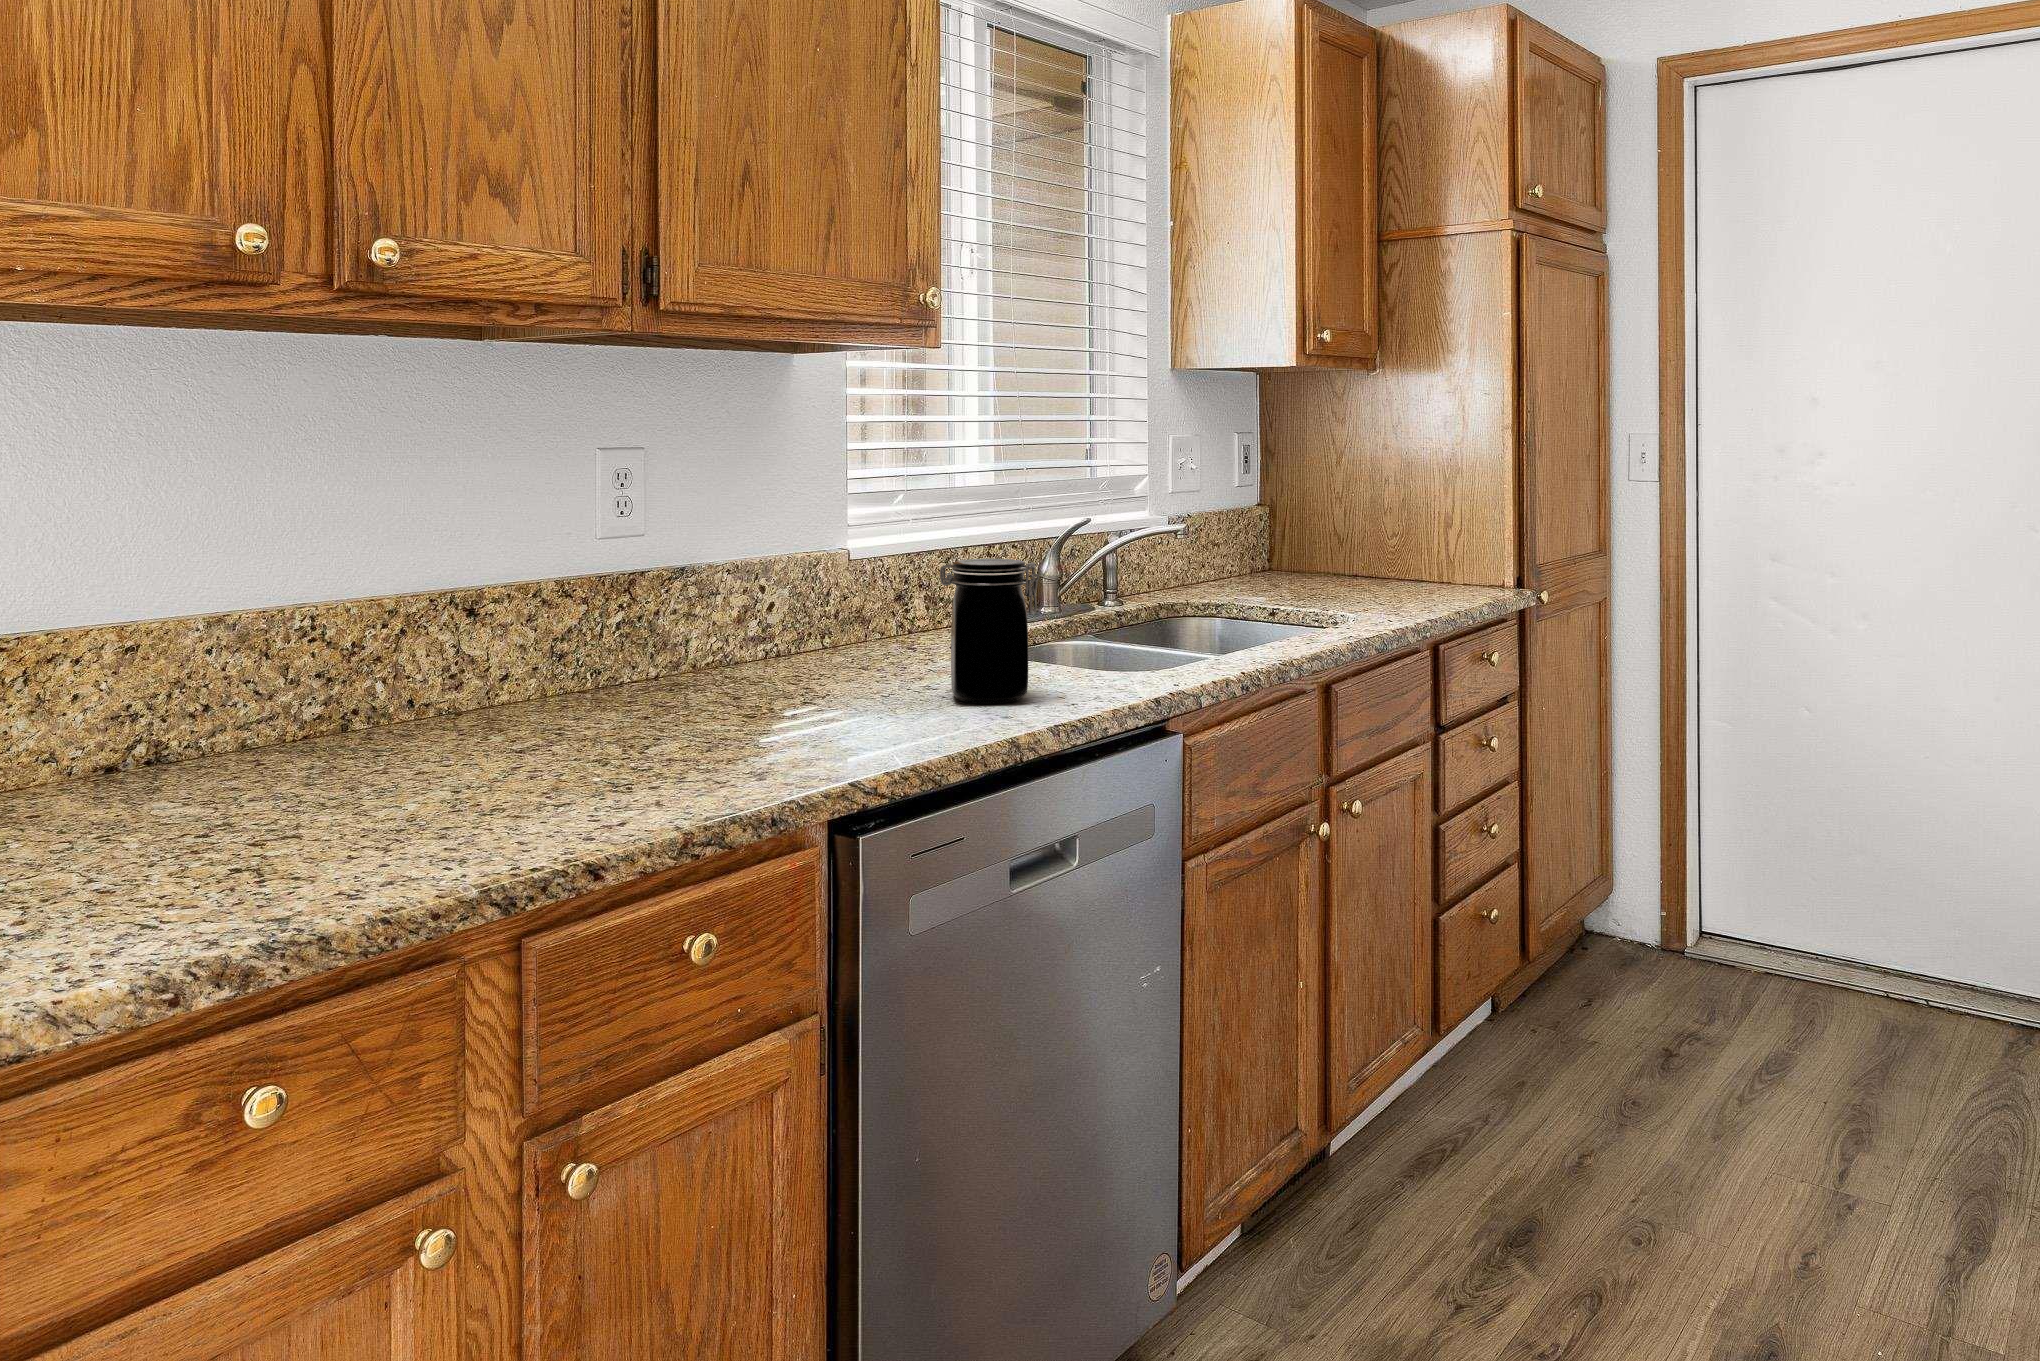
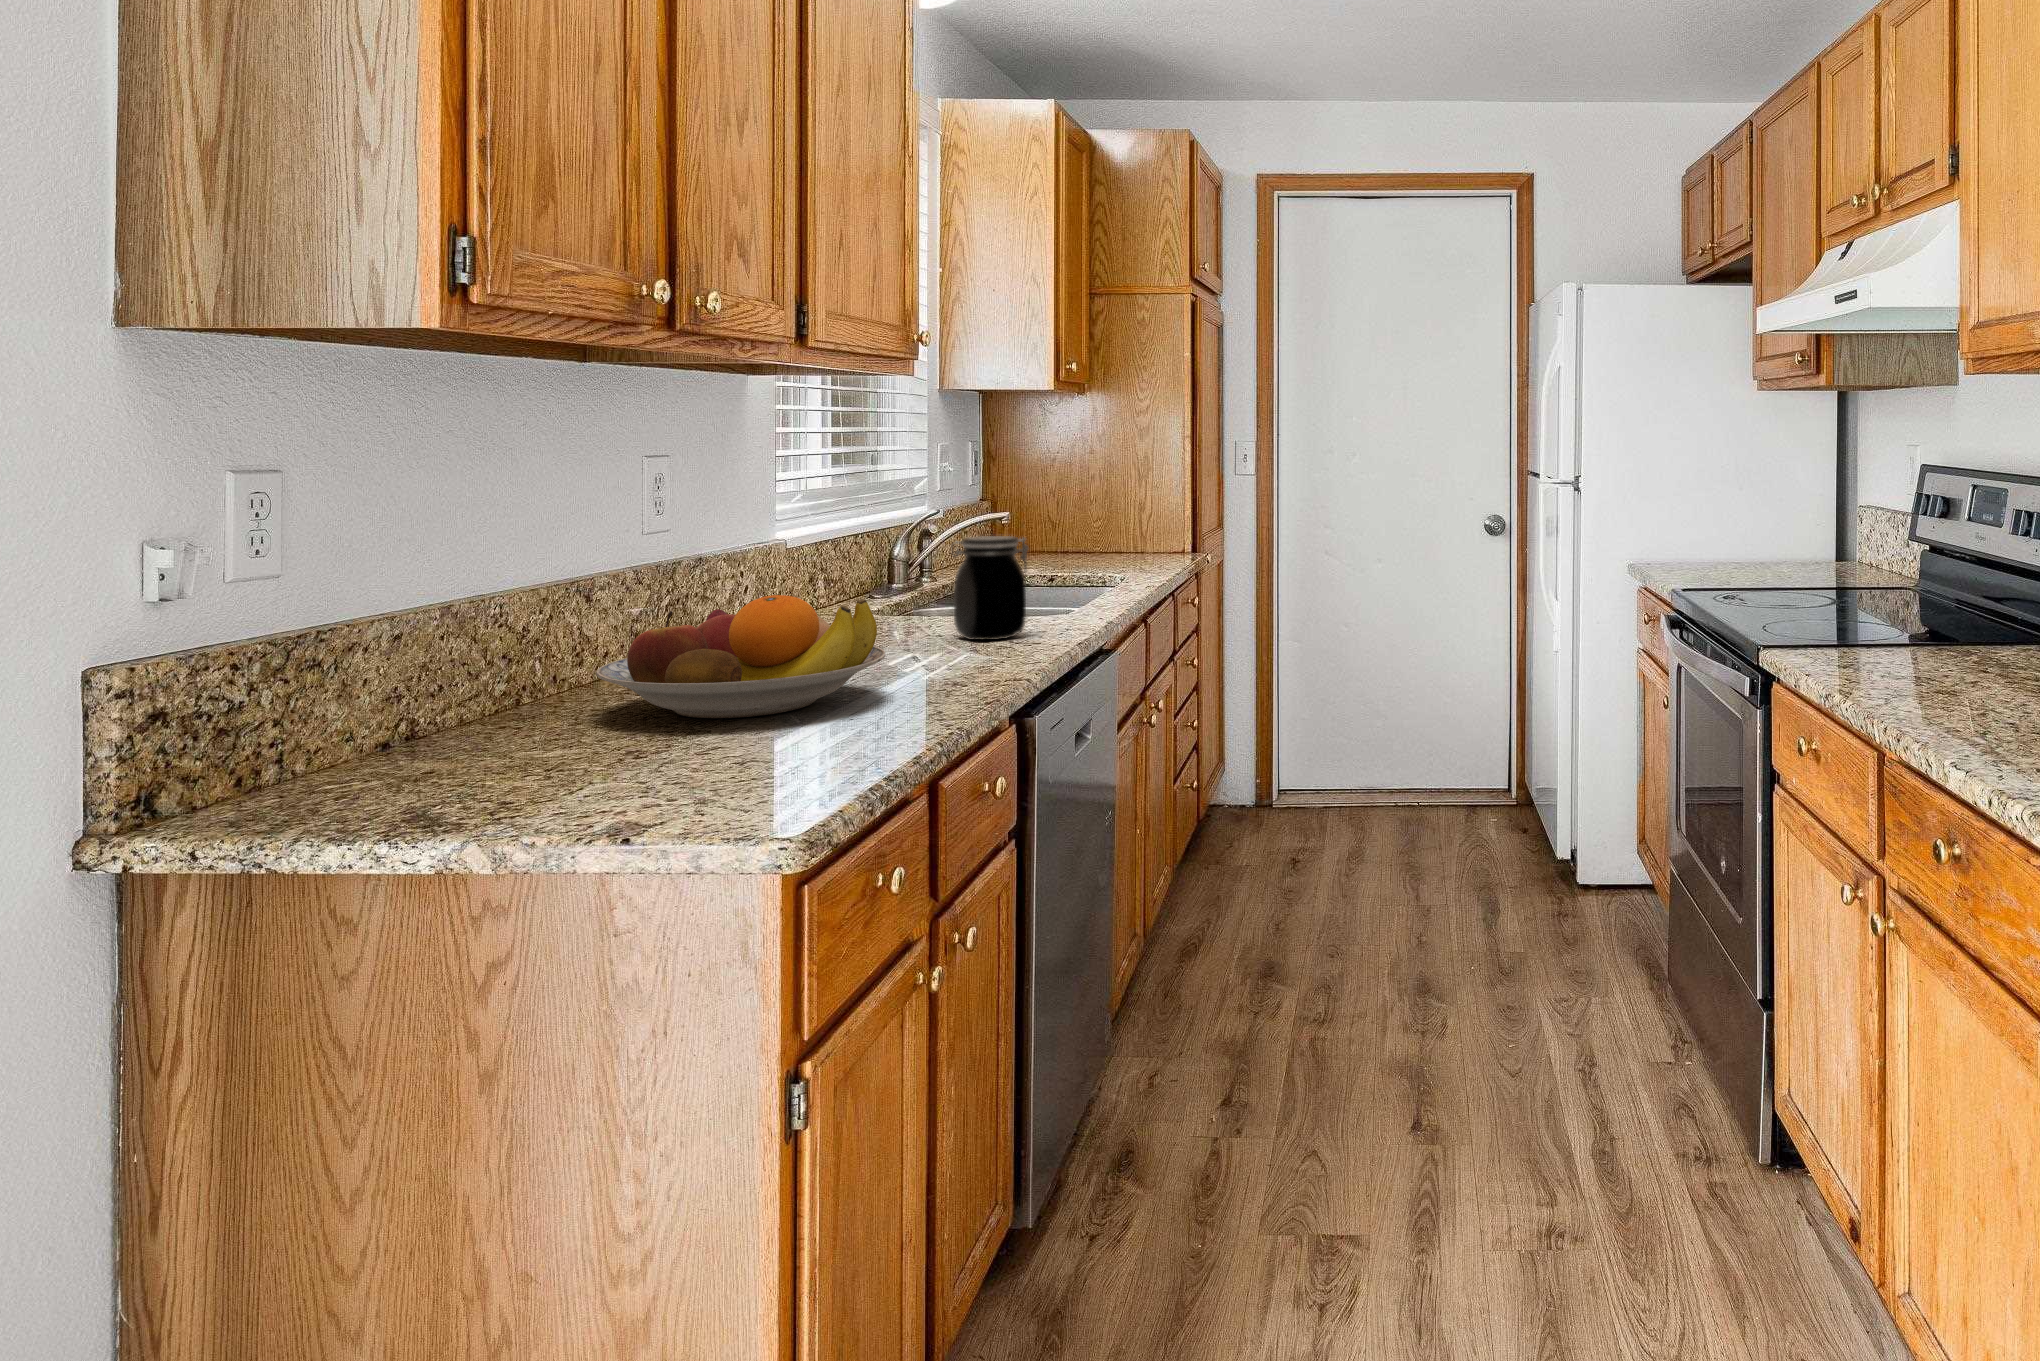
fruit bowl: none [304,631,665,790] -> present [596,595,886,718]

